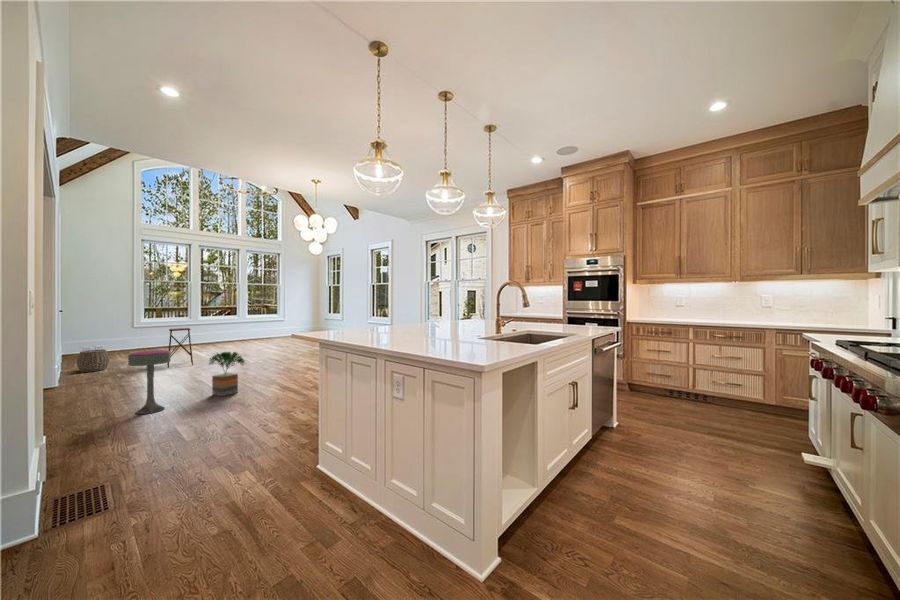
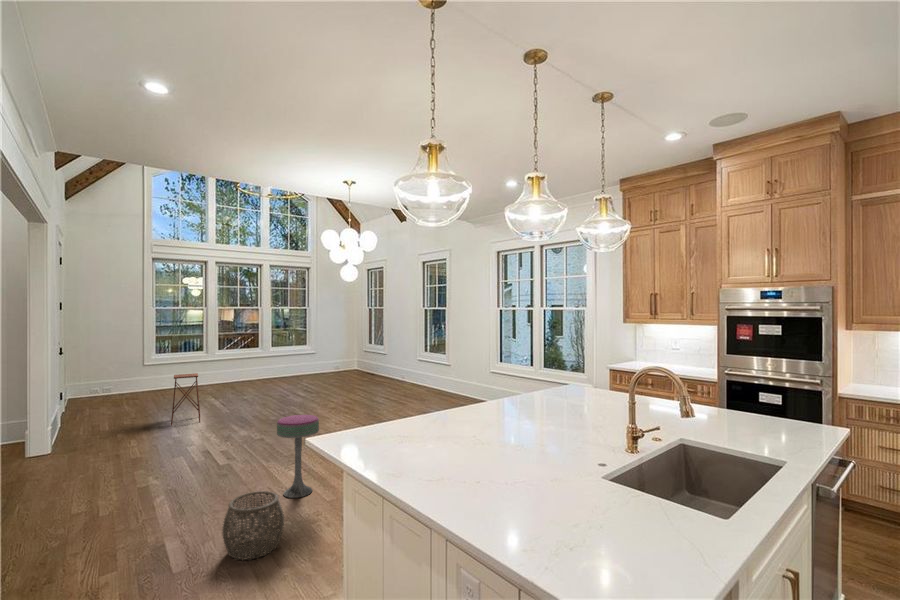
woven basket: present [77,350,109,372] -> present [222,491,284,560]
bar stool: present [128,350,171,414] -> present [277,415,319,498]
potted tree: present [209,352,245,396] -> none [208,419,256,483]

